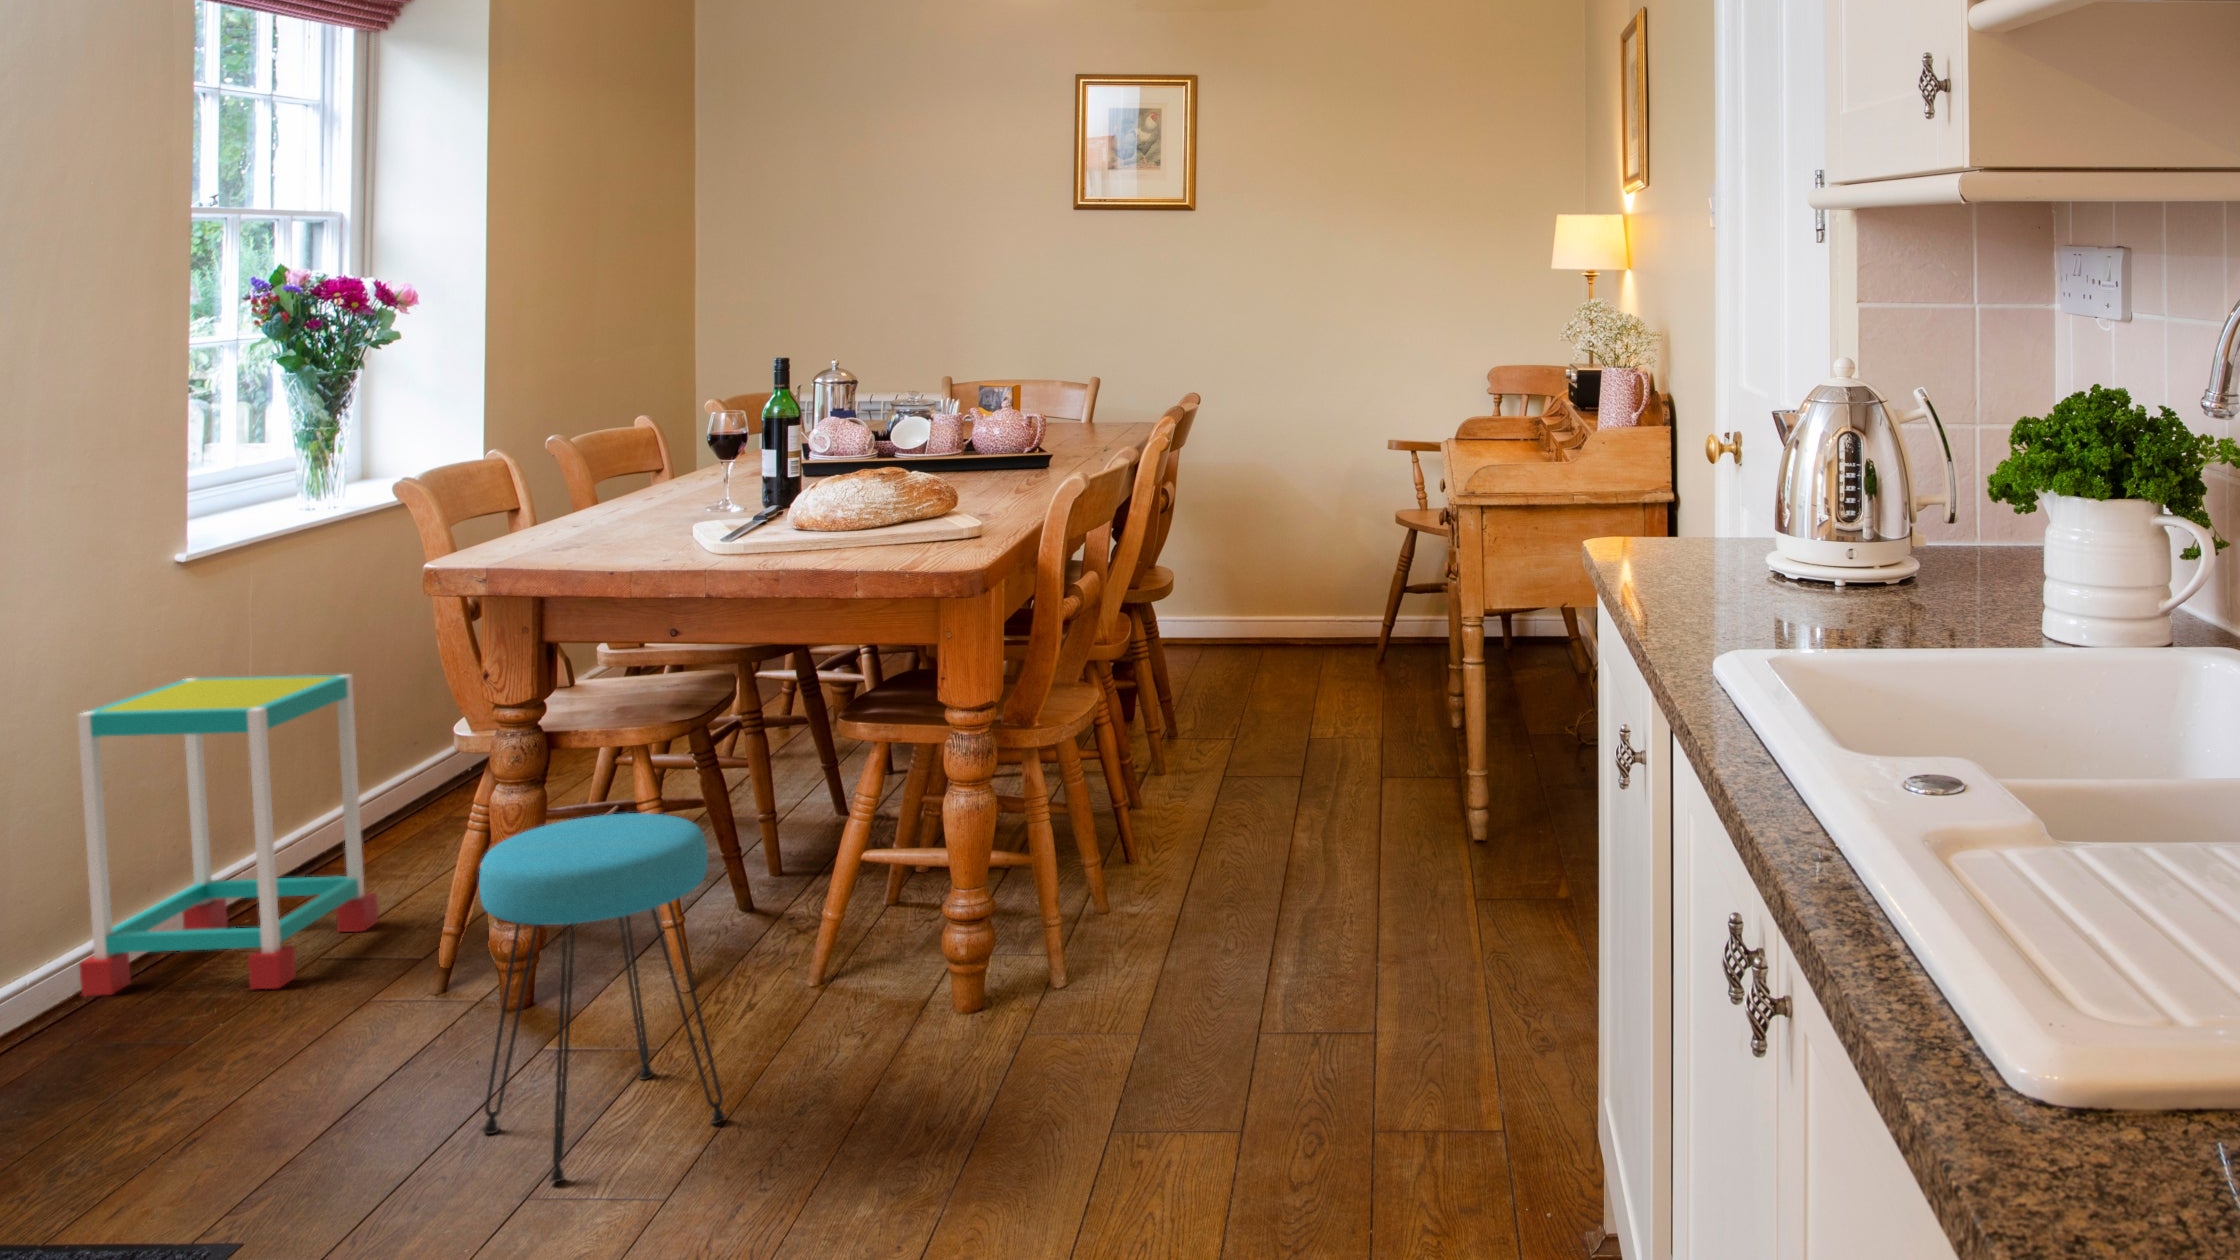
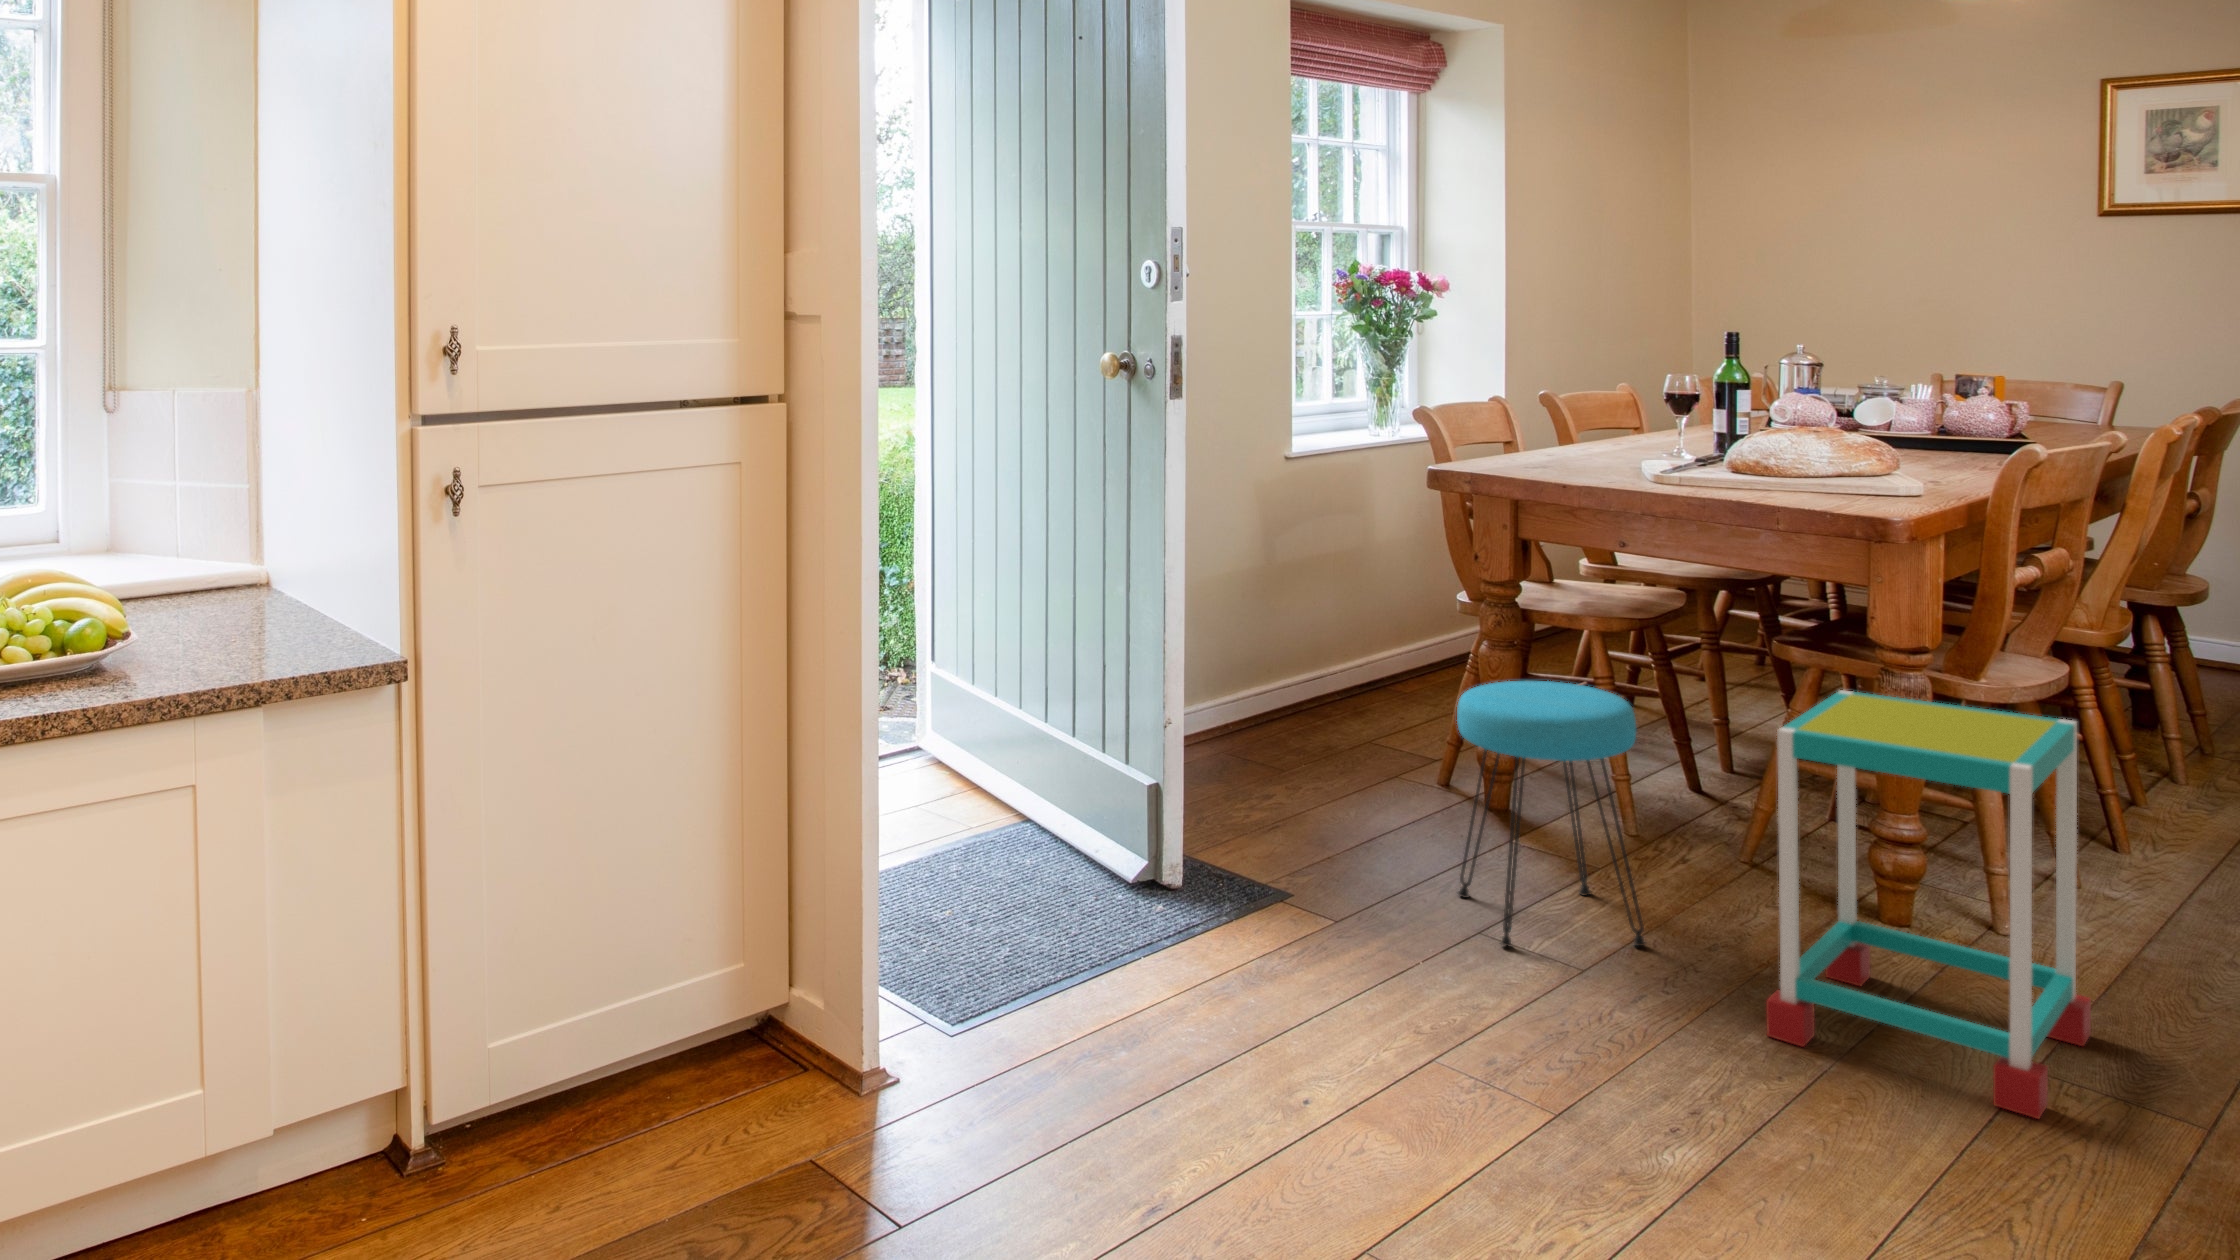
side table: present [78,675,378,996] -> present [1766,690,2091,1119]

